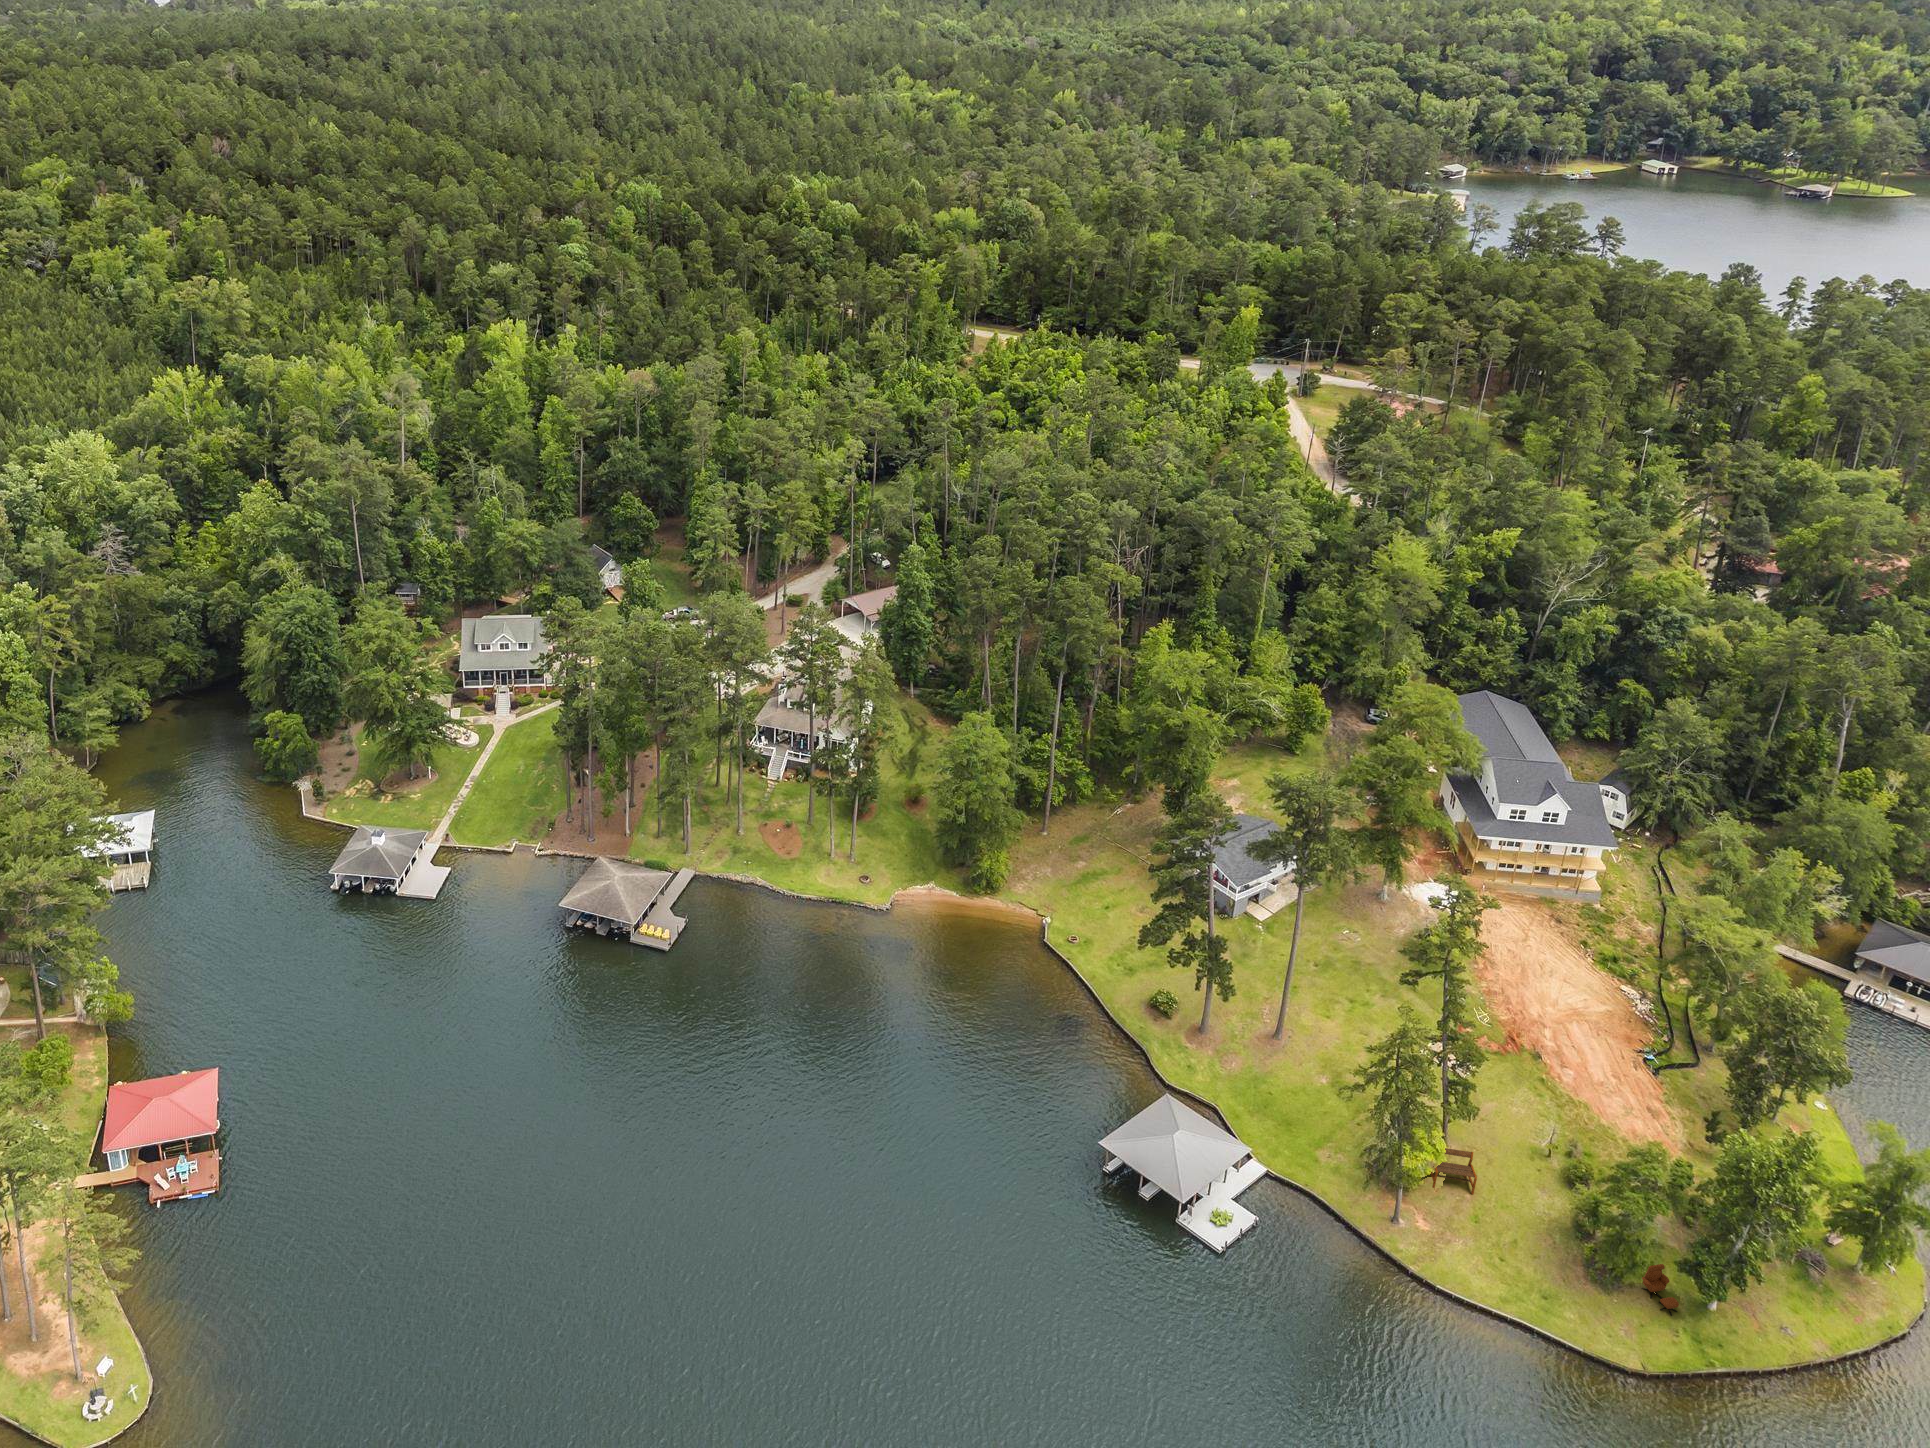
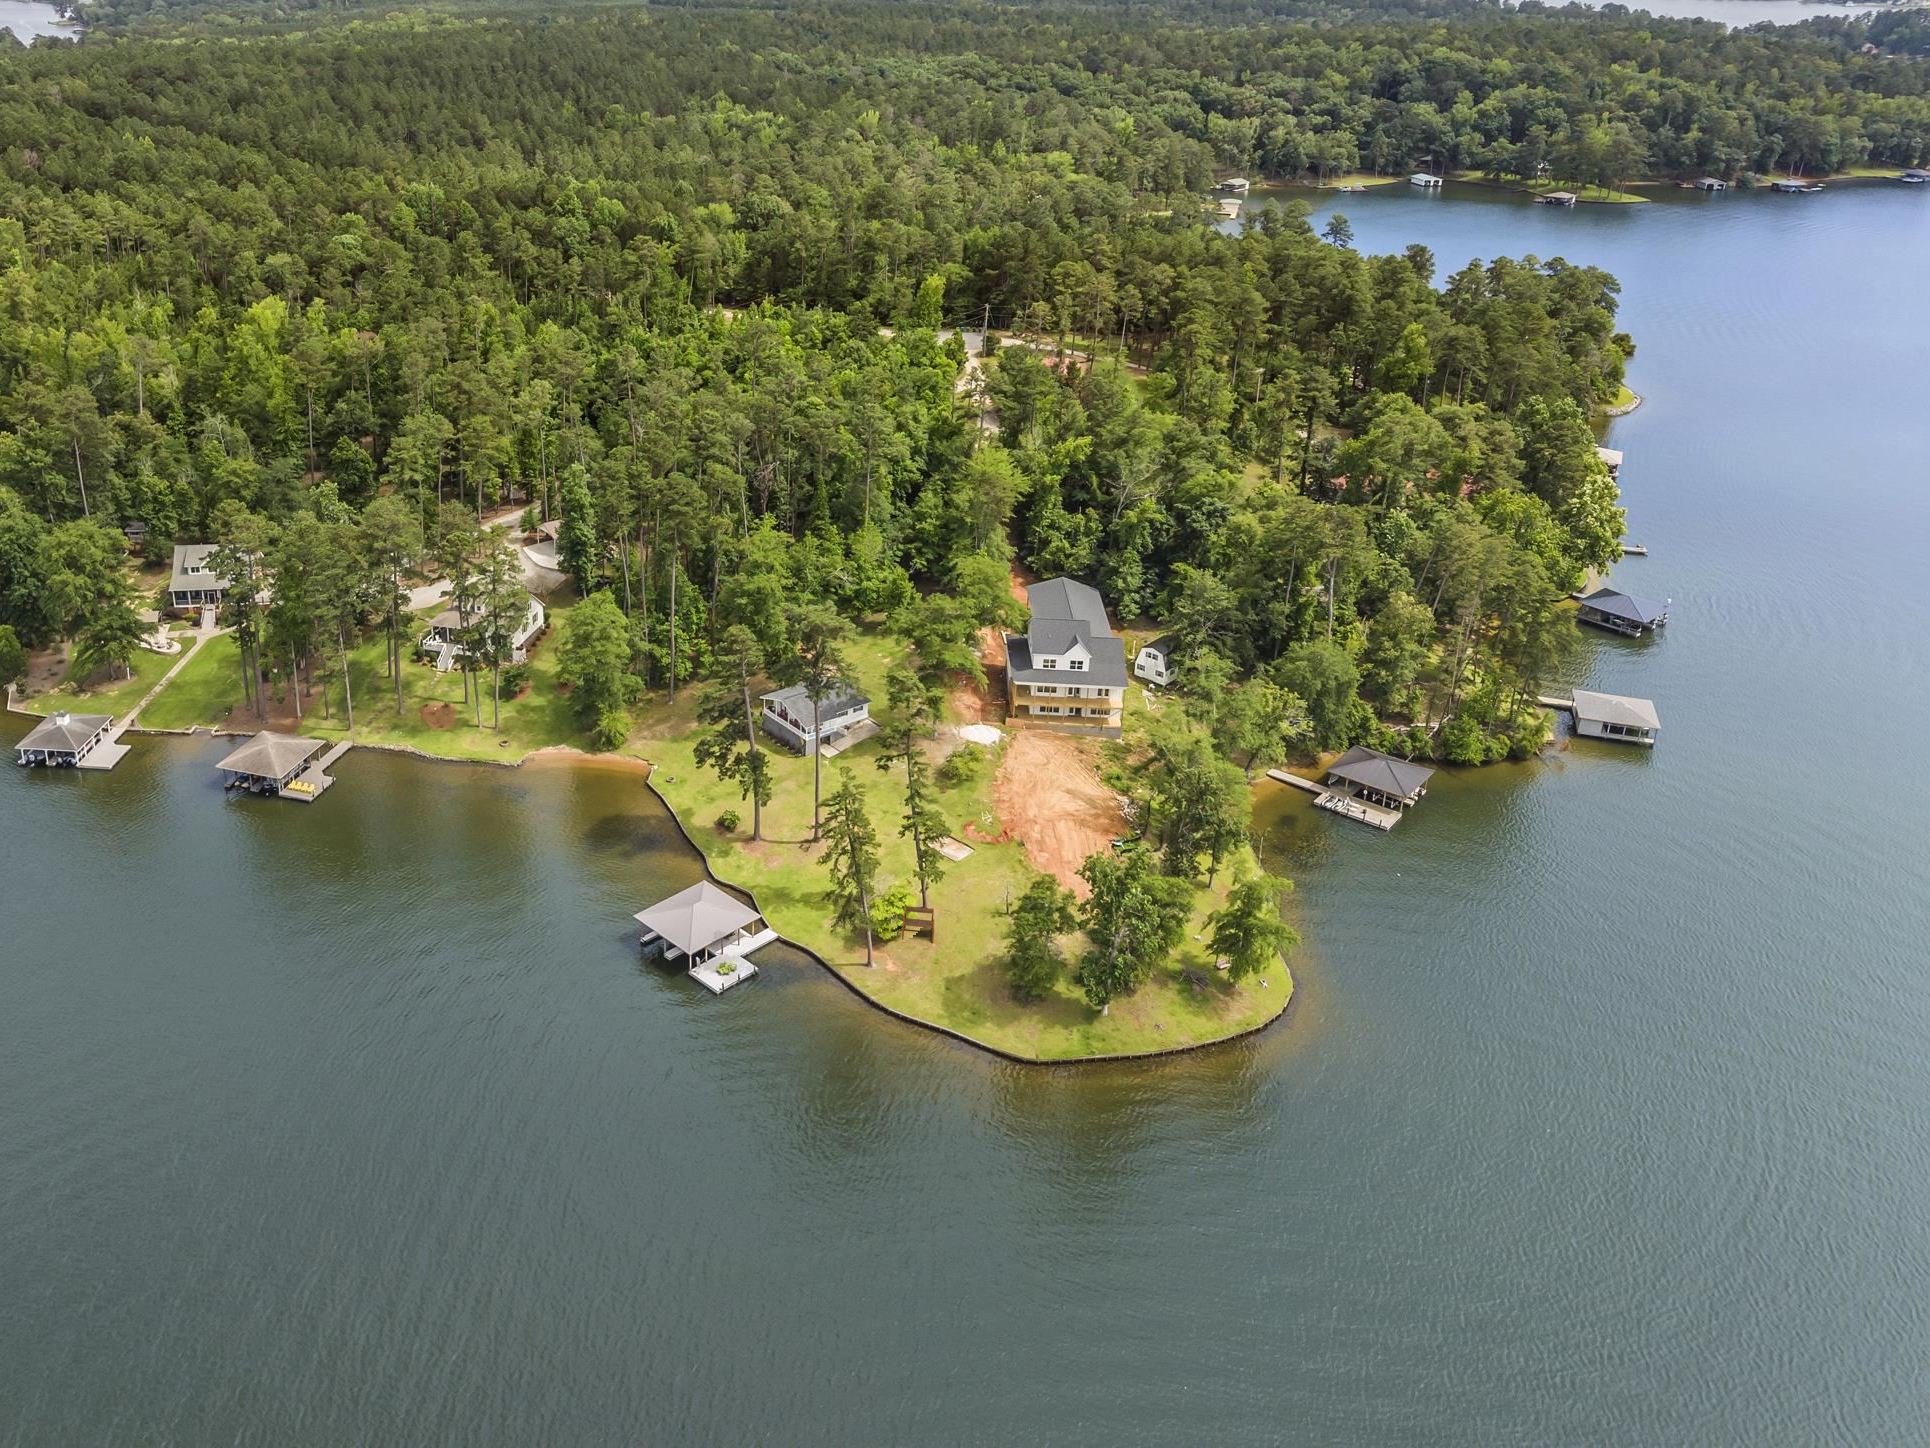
lounge chair: present [1642,1264,1679,1316] -> none [1041,979,1065,1017]

